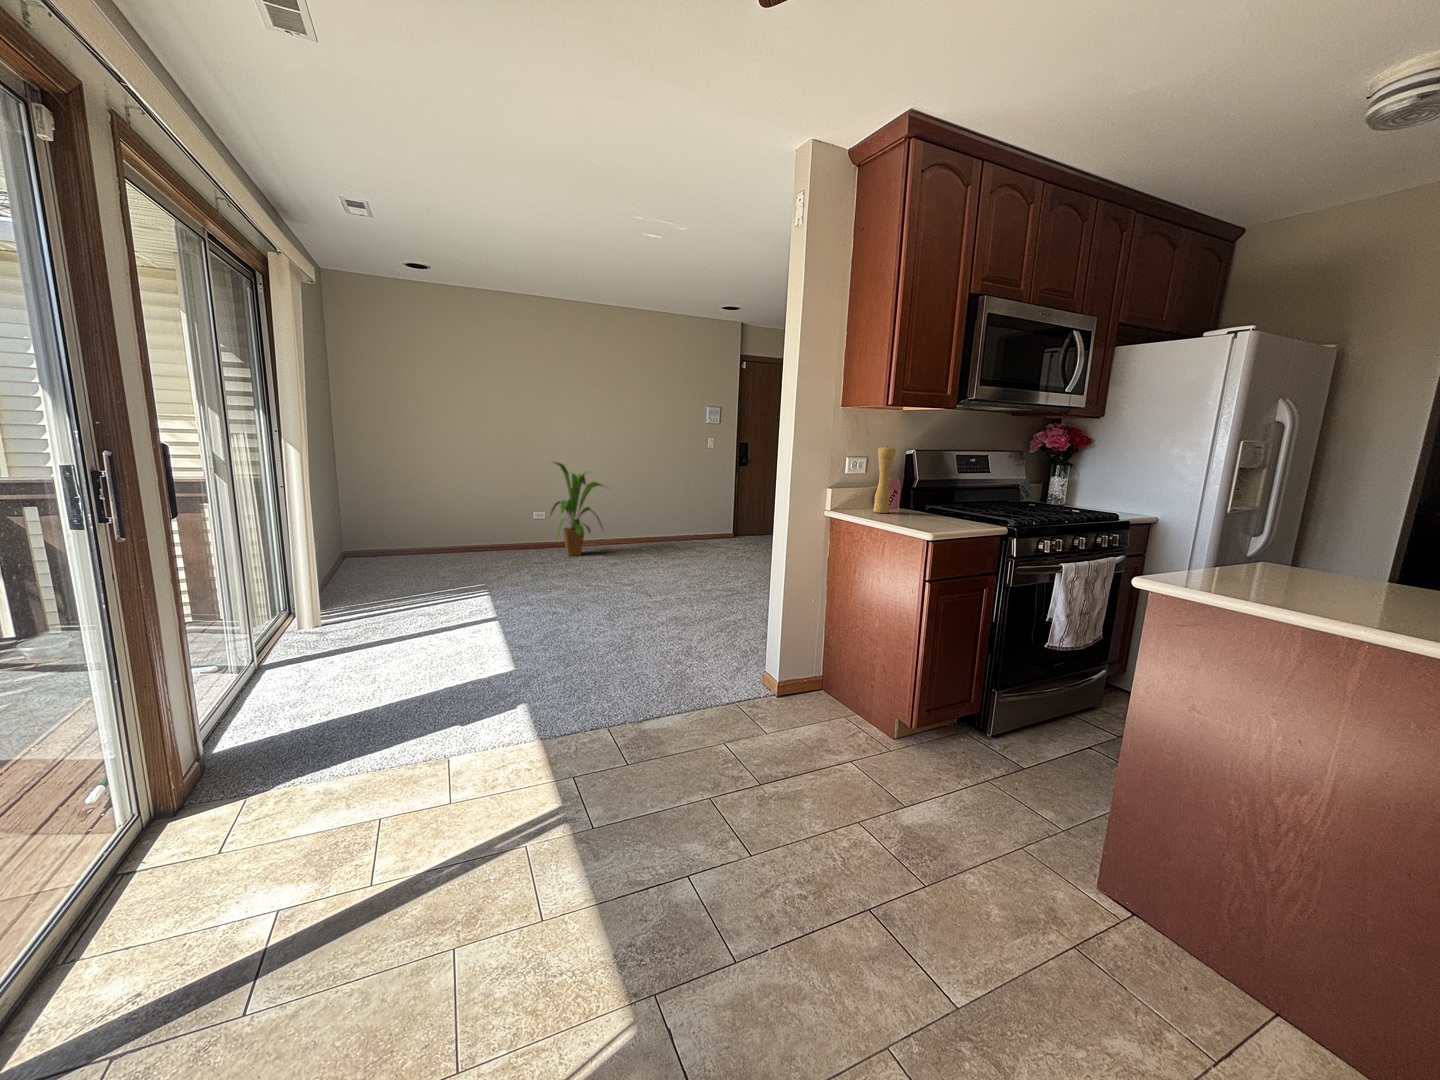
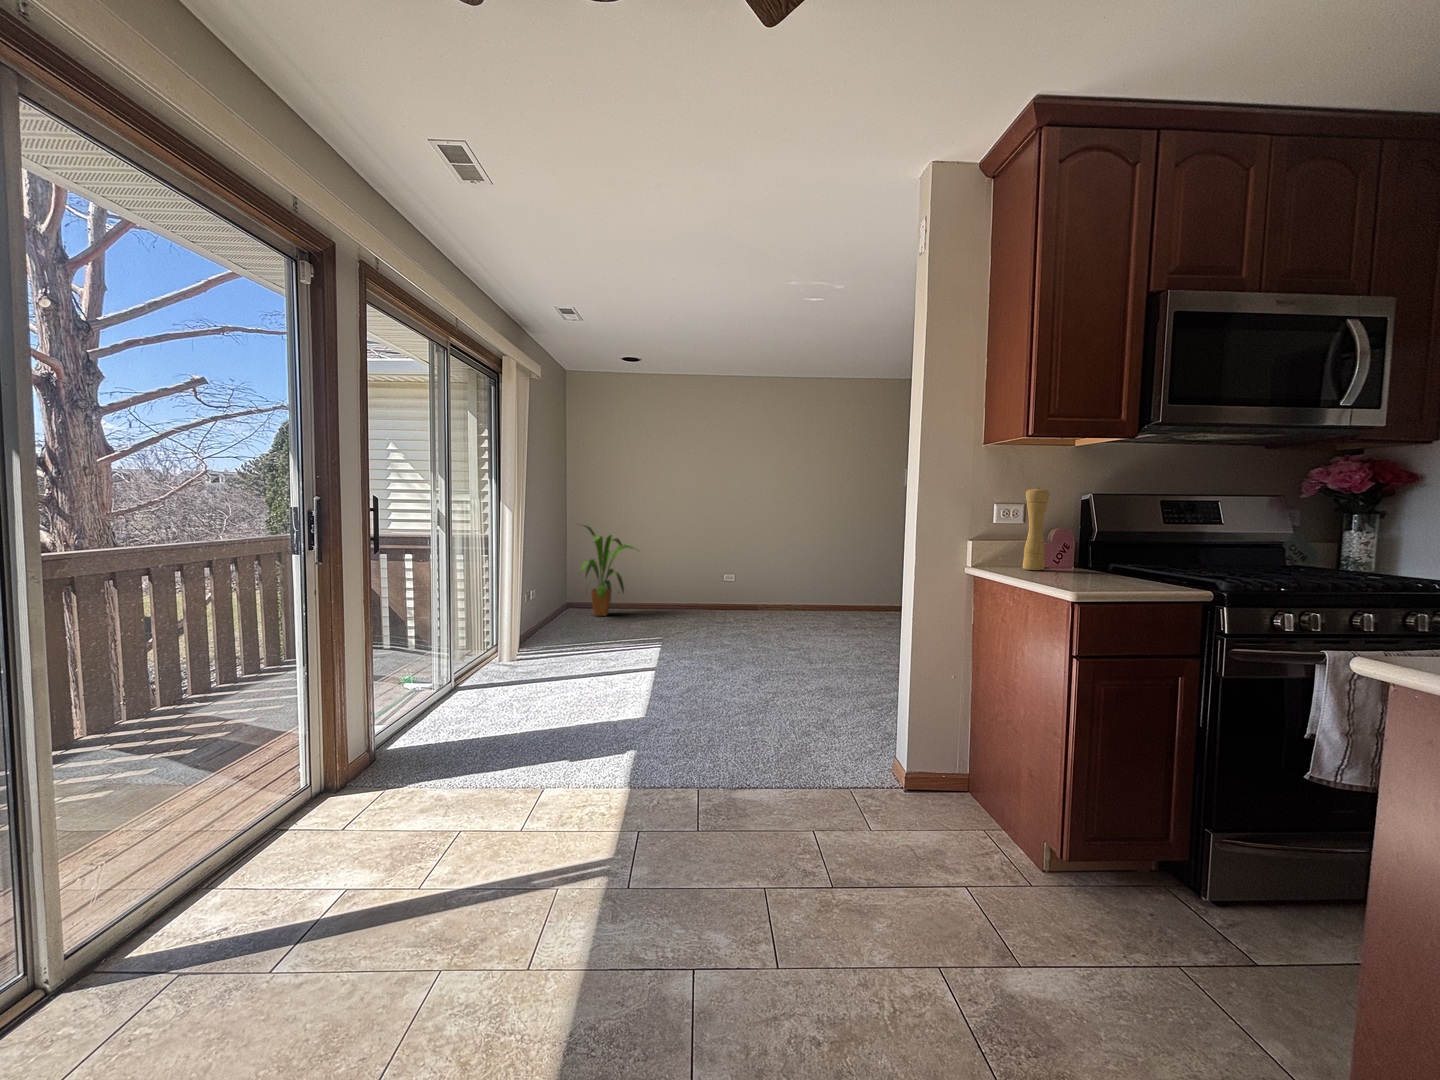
house plant: present [551,462,604,556] -> present [580,525,636,616]

